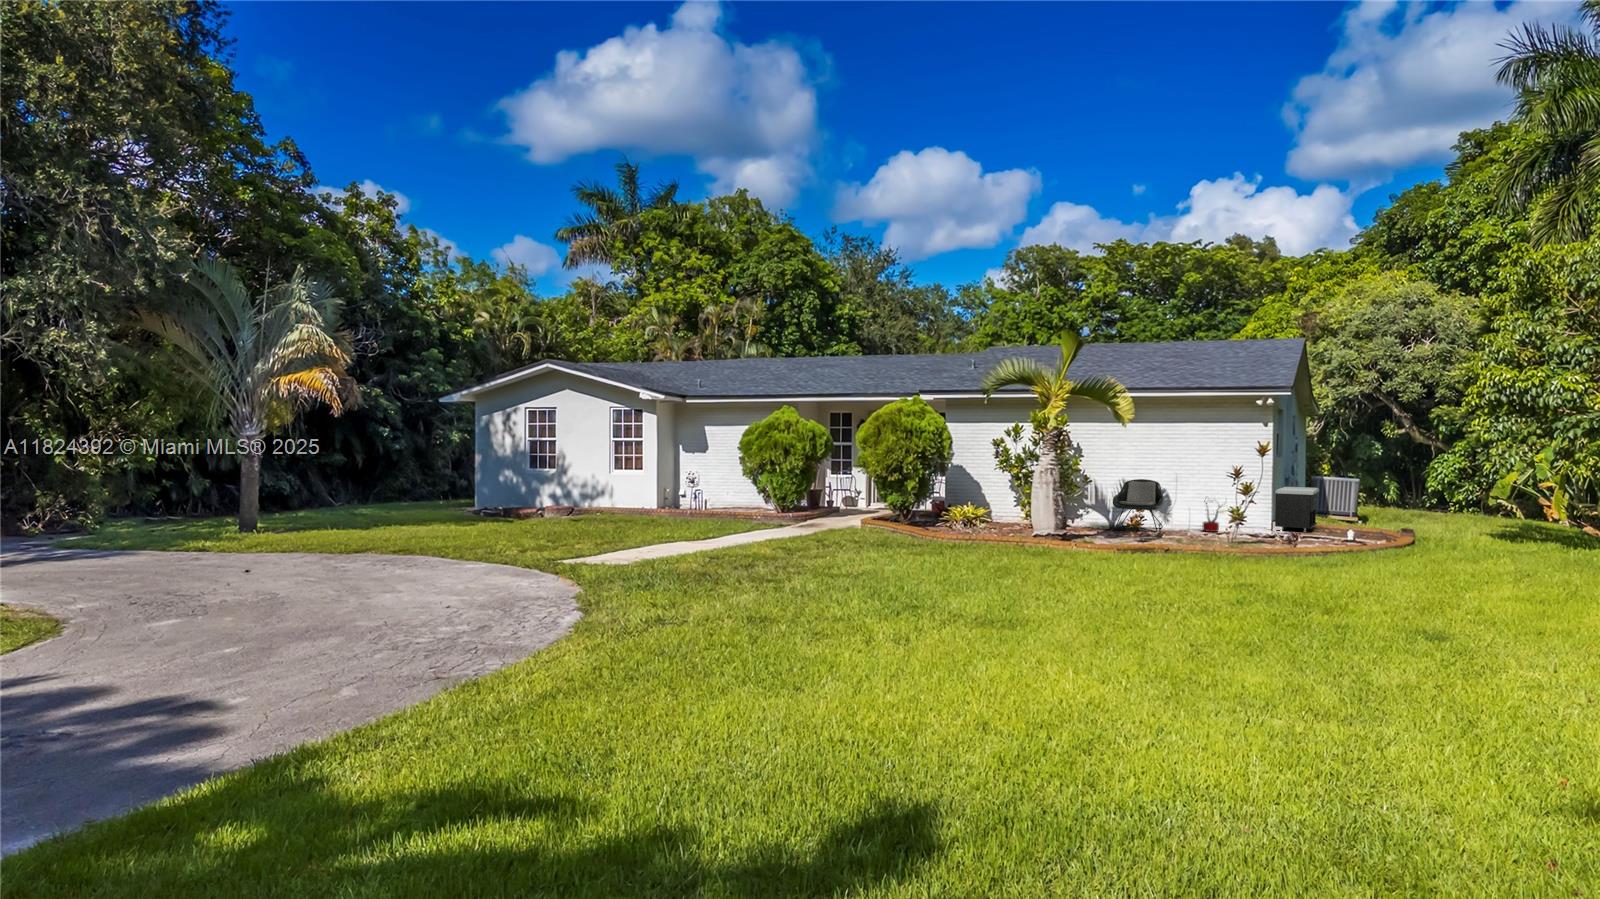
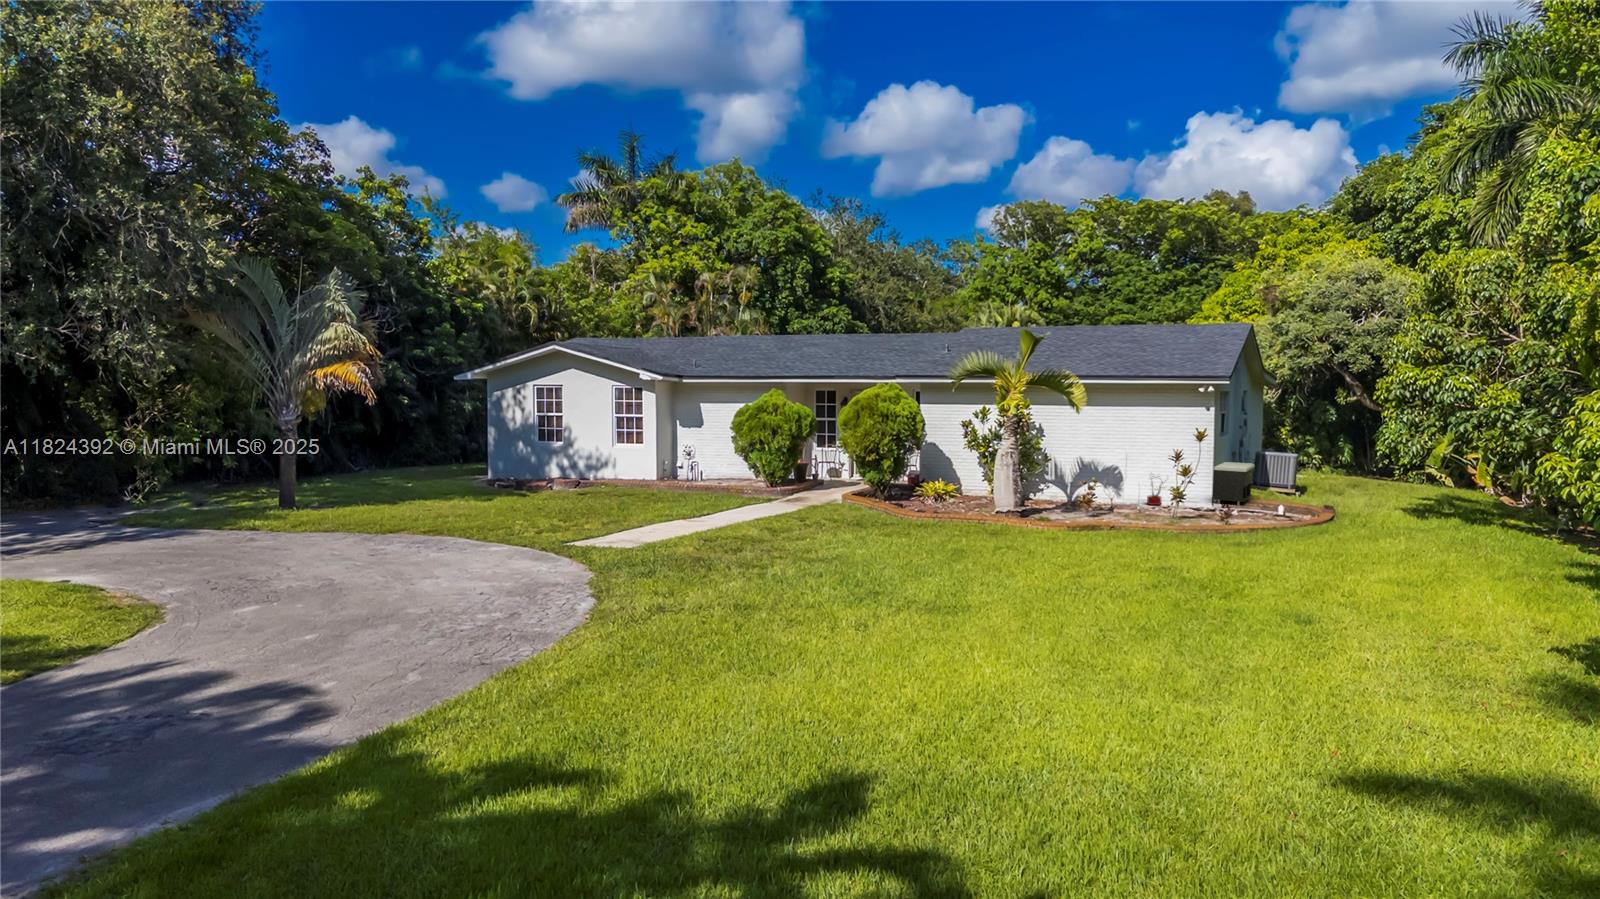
lounge chair: present [1113,479,1164,533] -> none [1067,457,1113,506]

